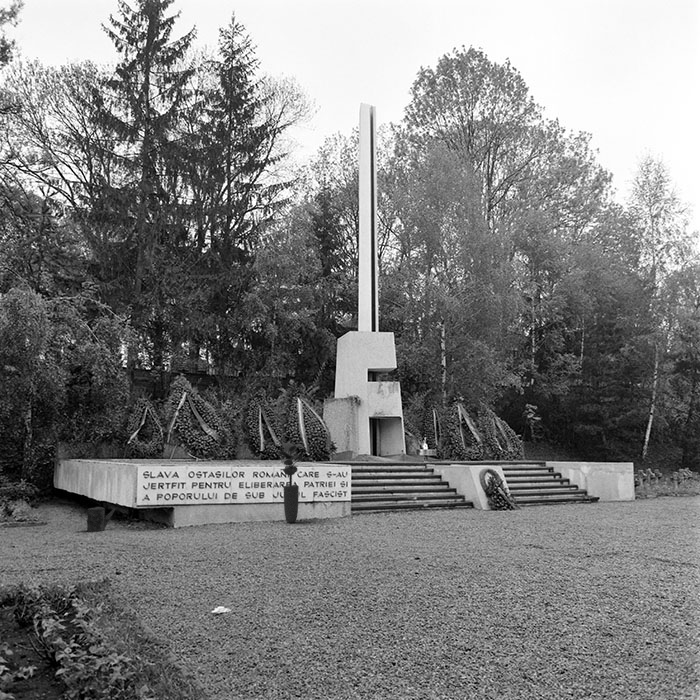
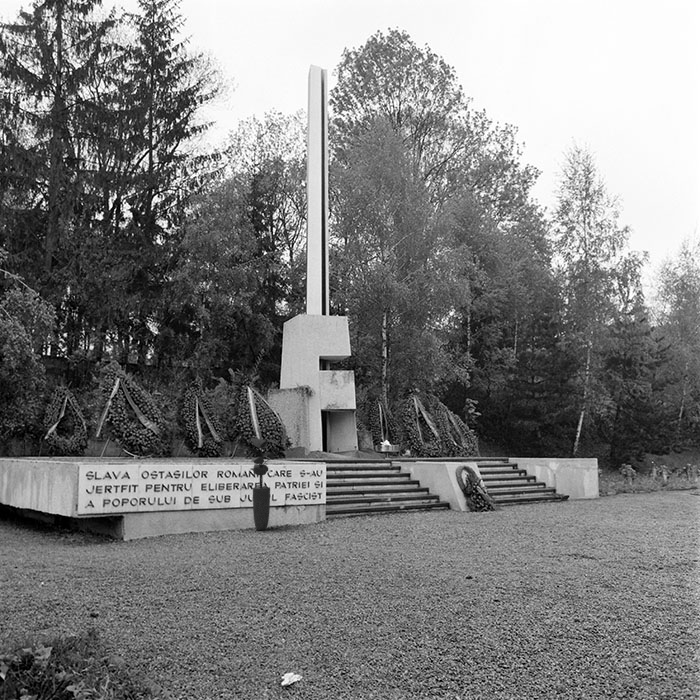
watering can: present [81,503,120,532] -> none [12,510,60,546]

